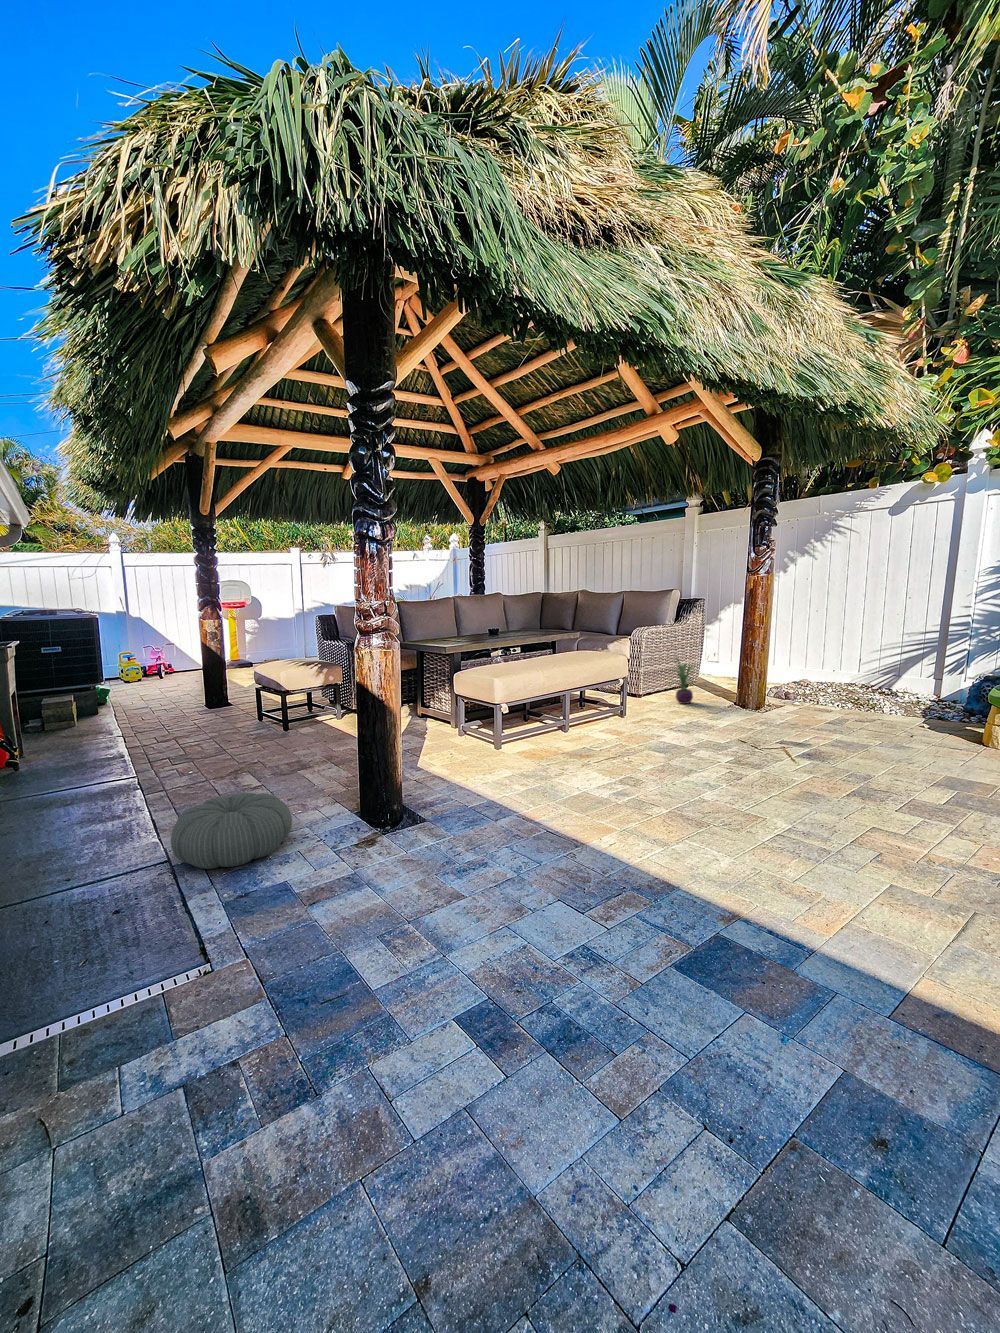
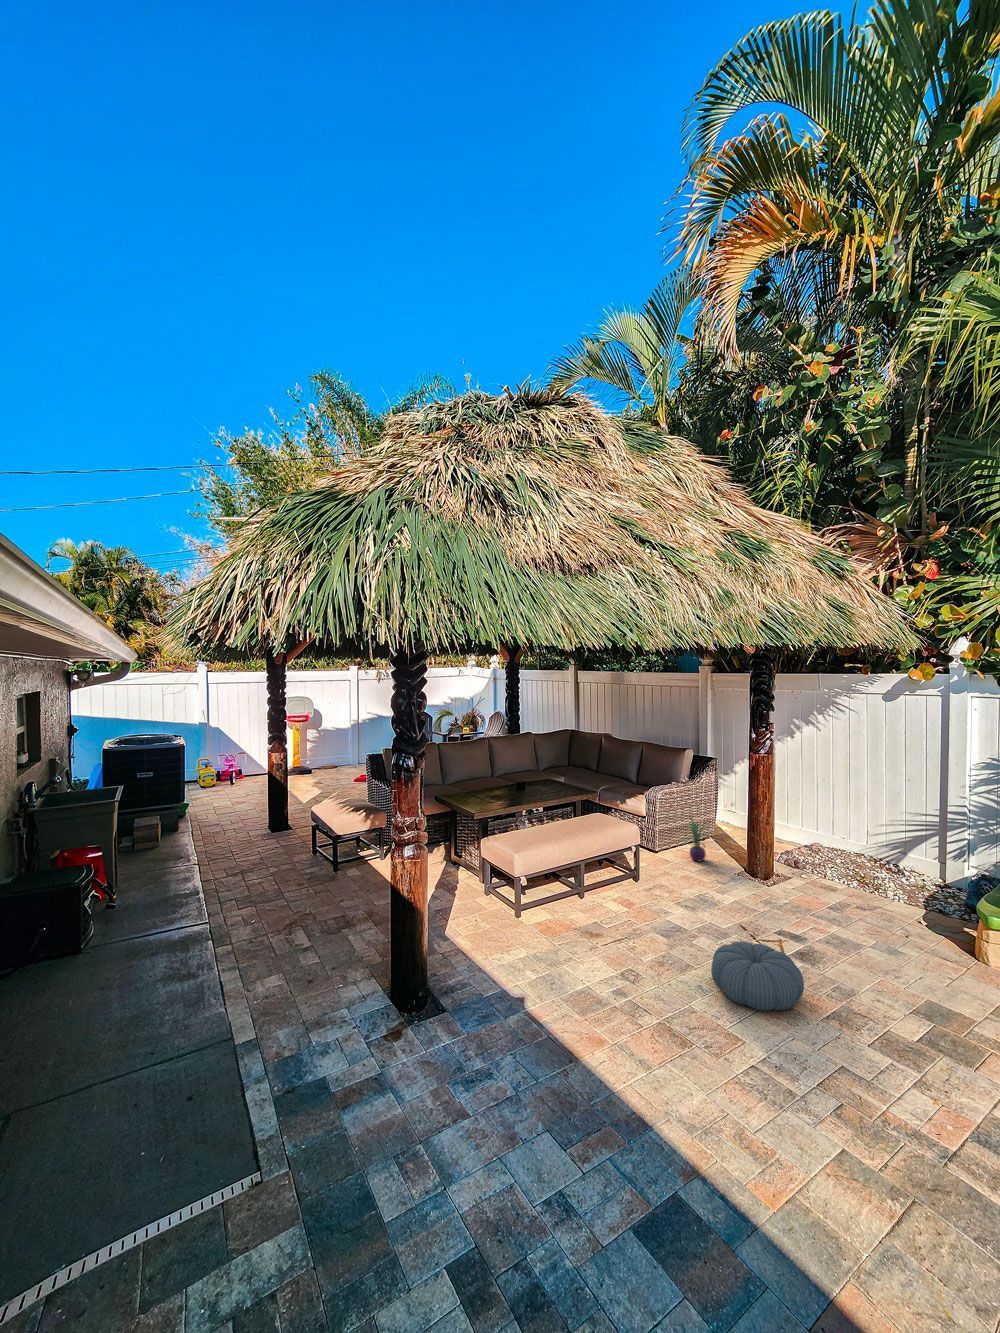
pouf: present [171,793,292,869] -> present [711,942,804,1011]

